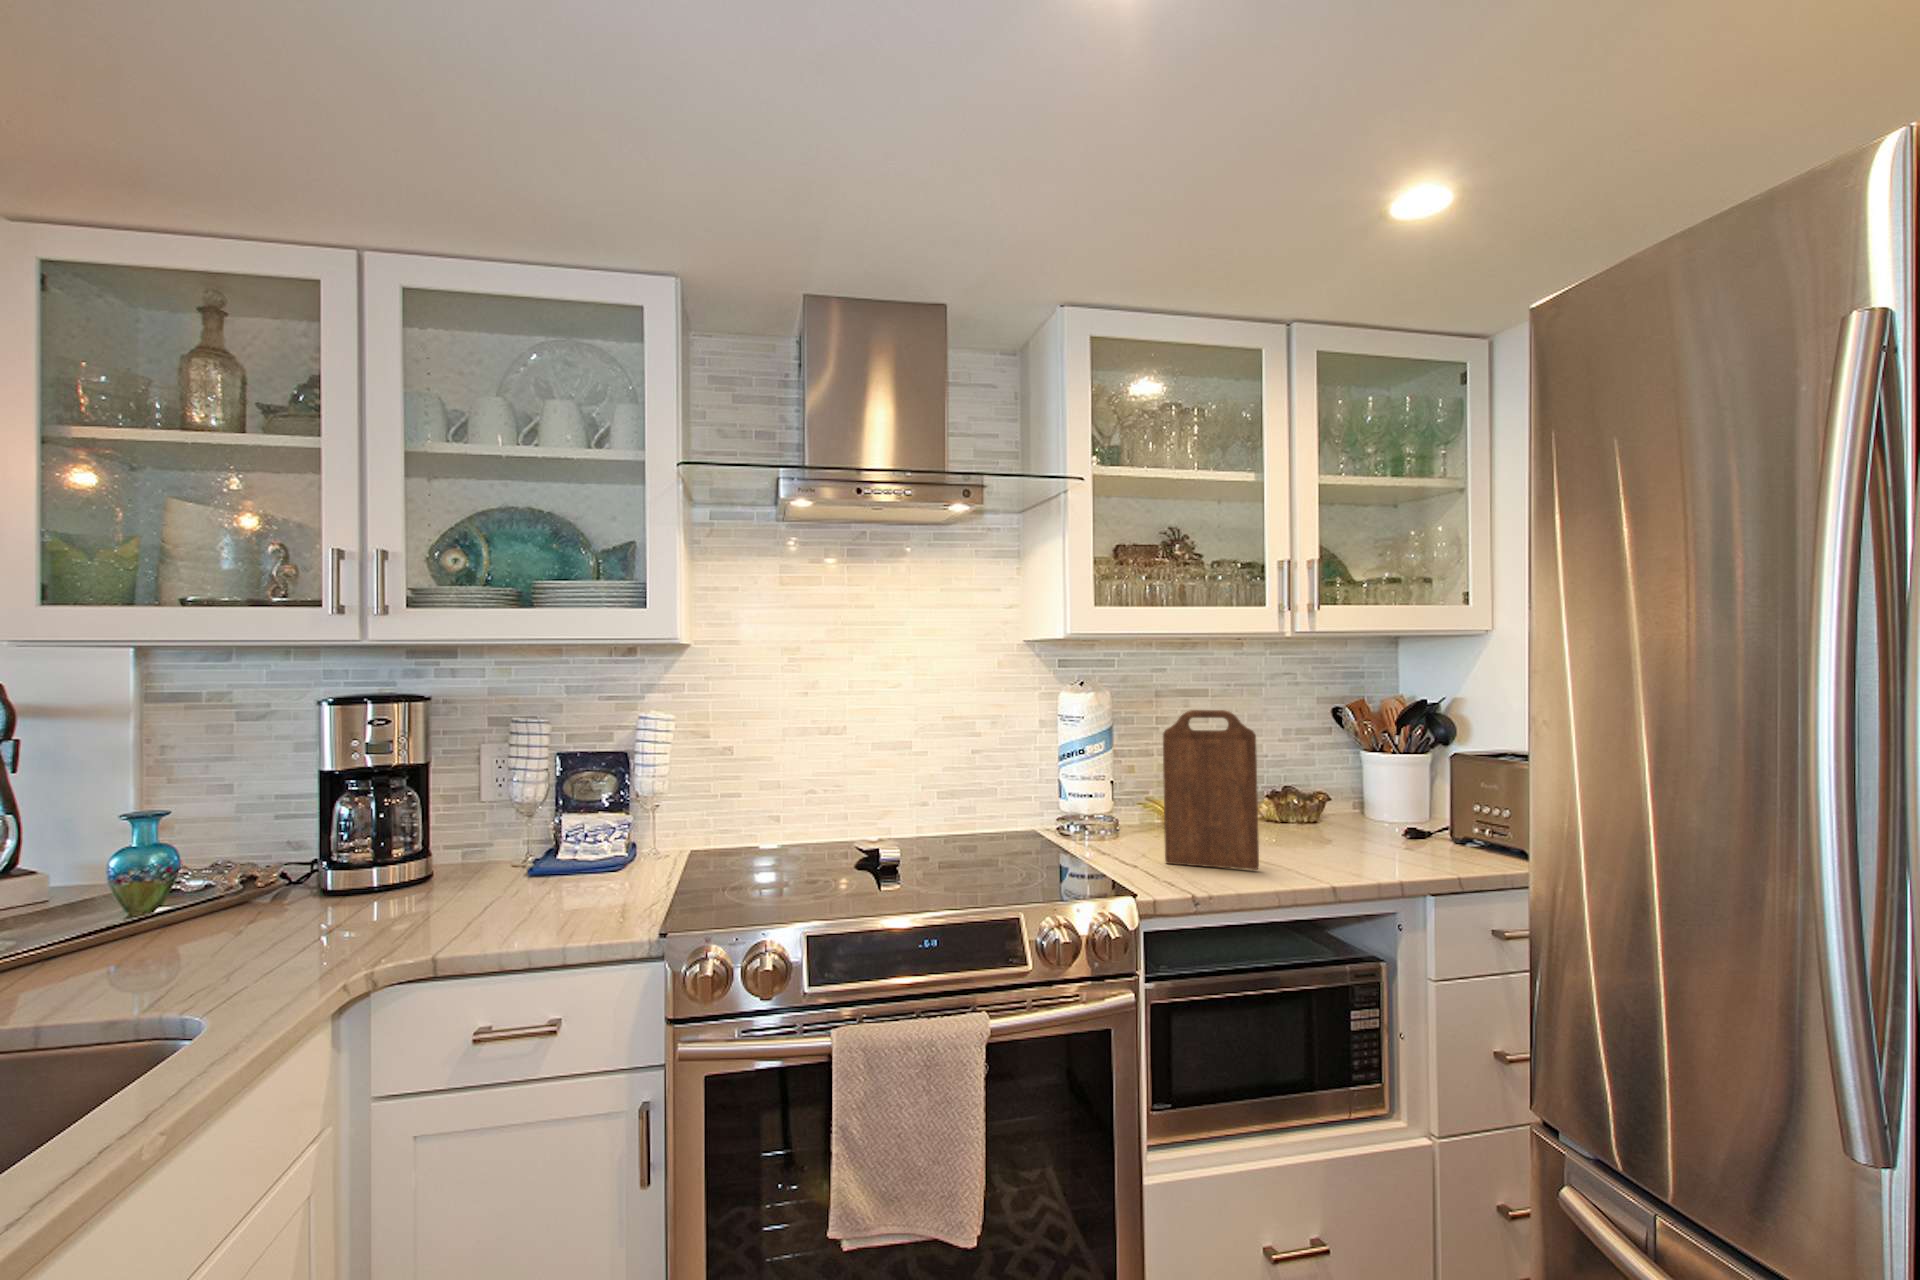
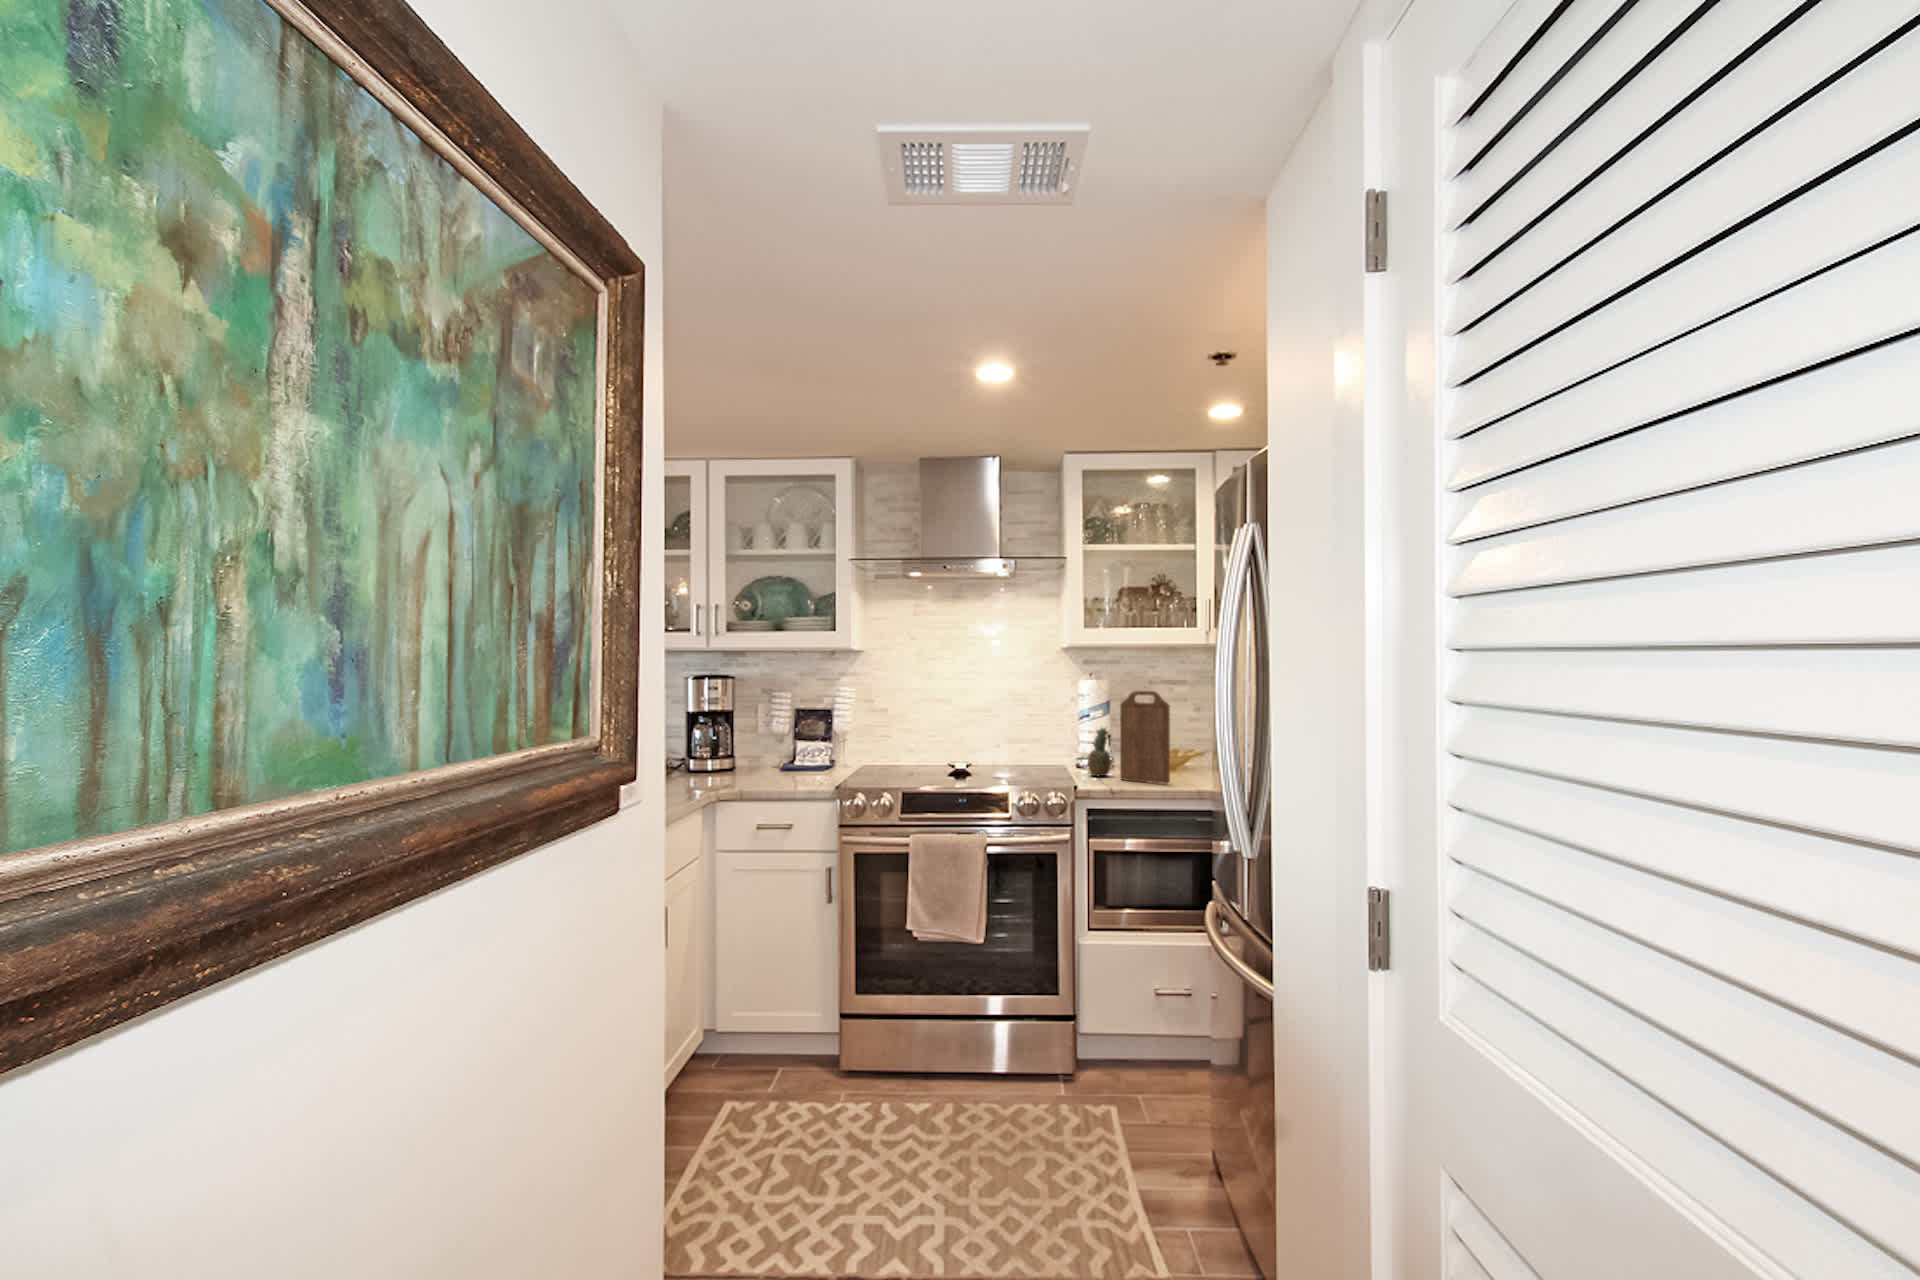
fruit: none [1099,769,1138,857] -> present [1088,728,1110,776]

